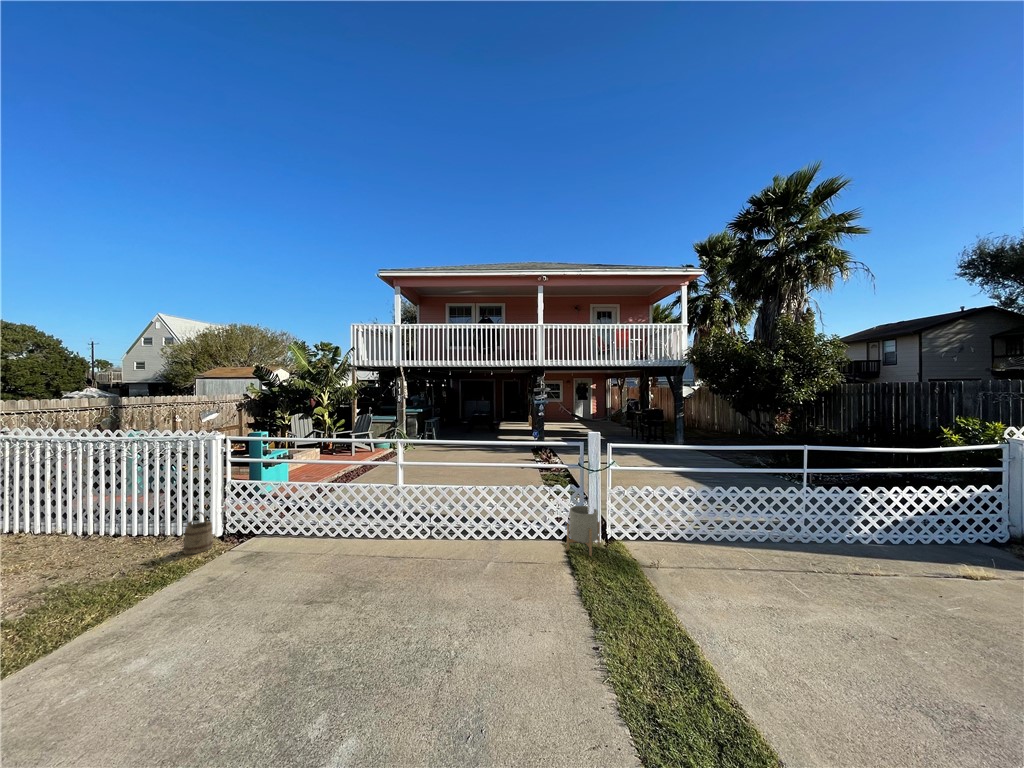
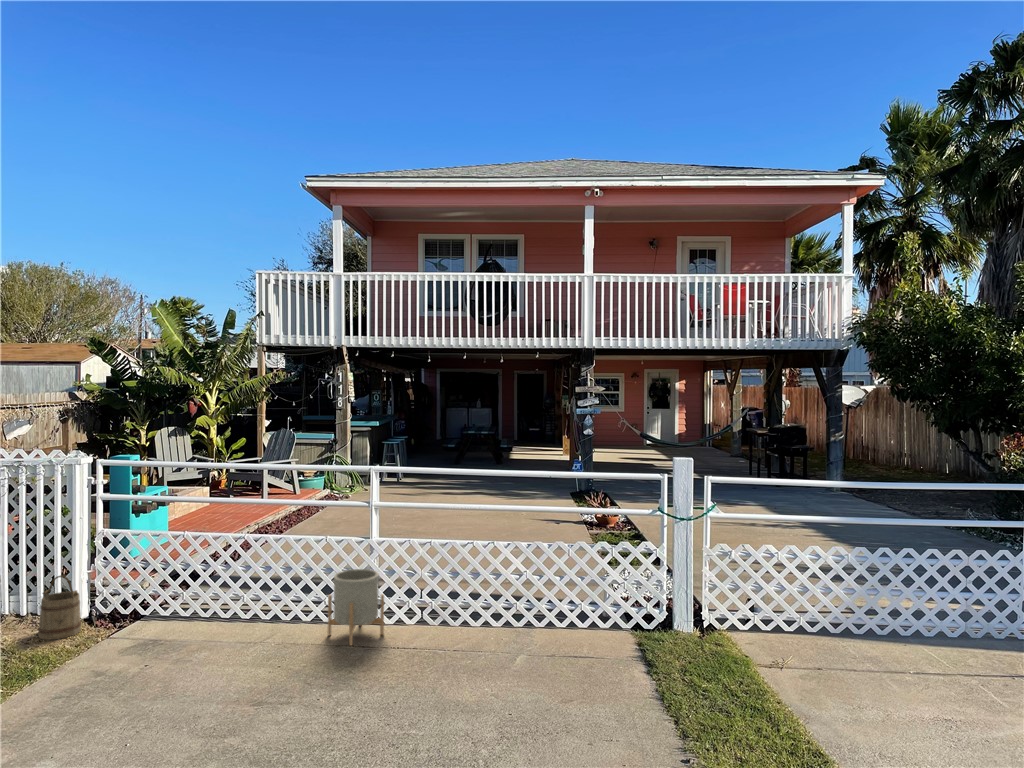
planter: present [567,506,600,556] -> present [328,569,384,646]

